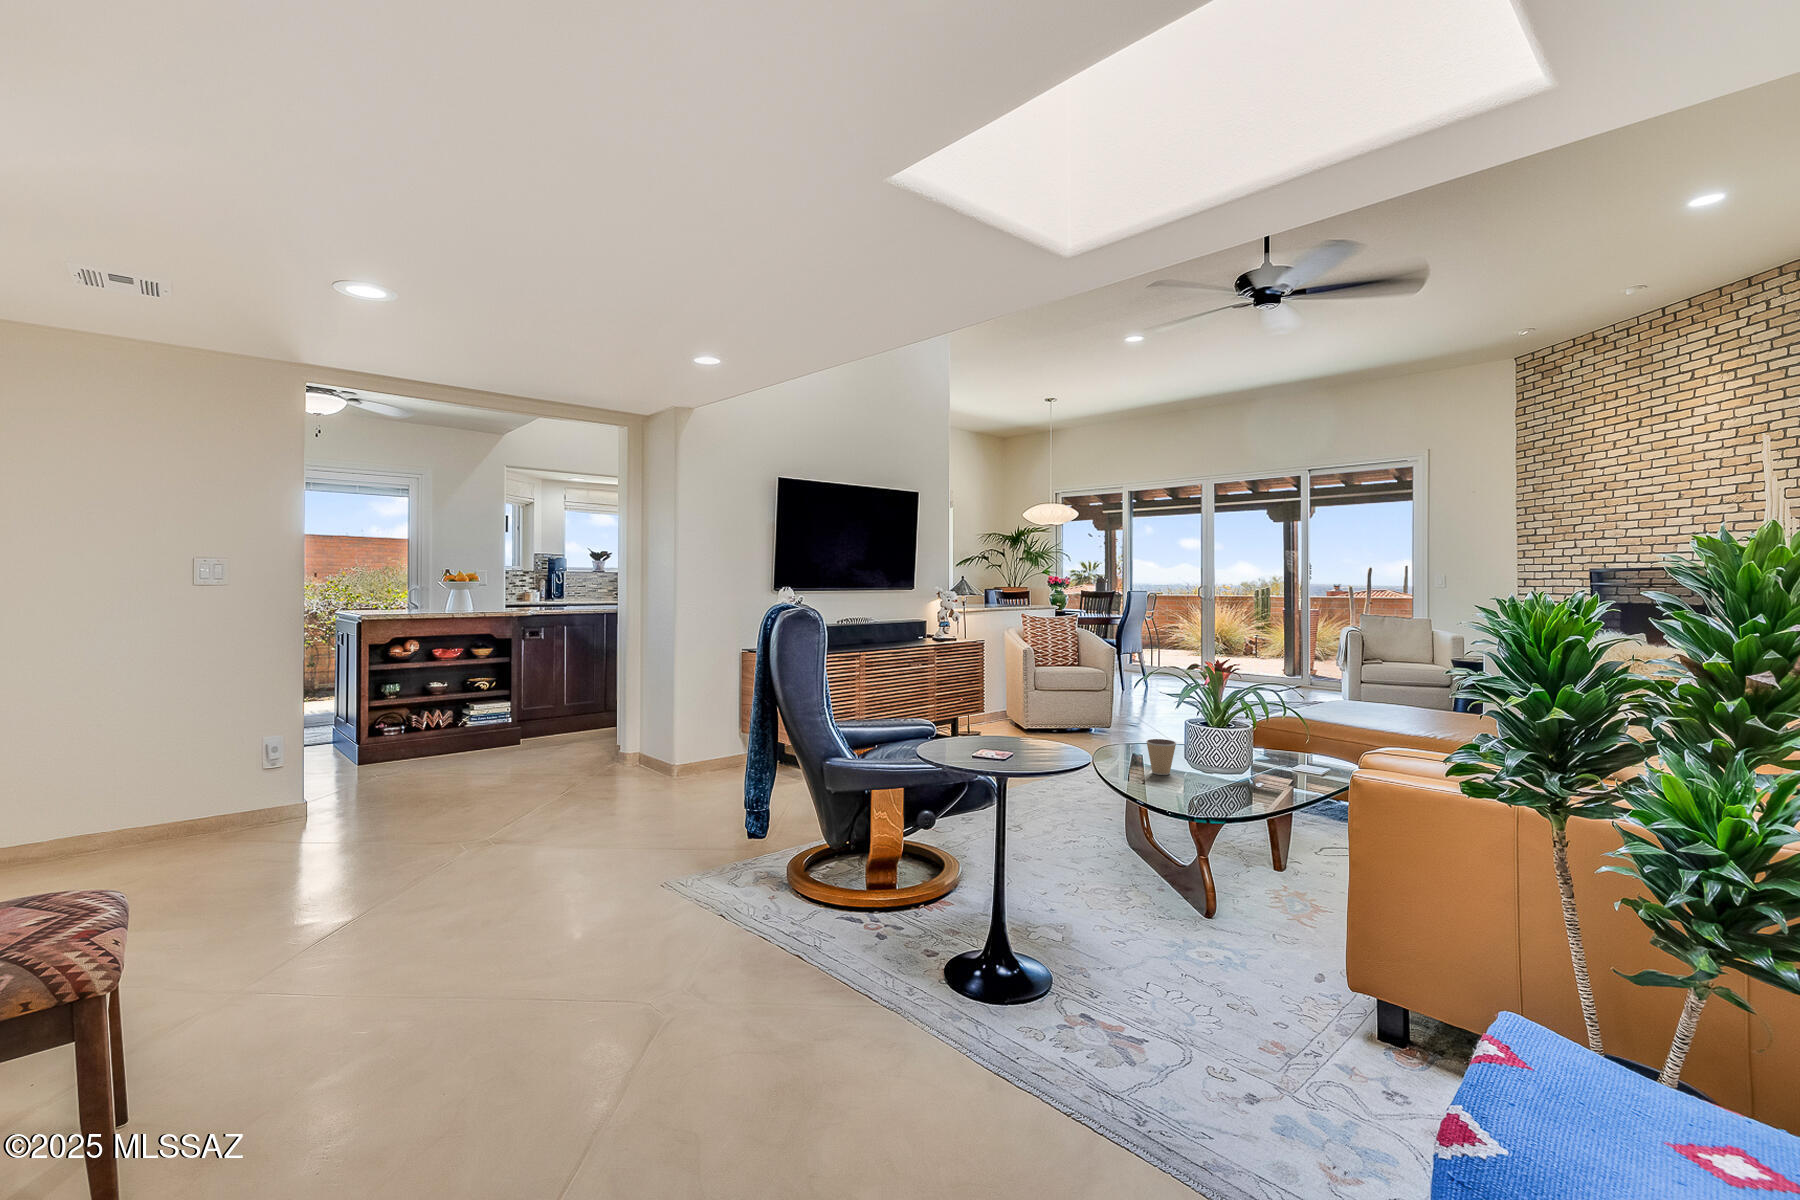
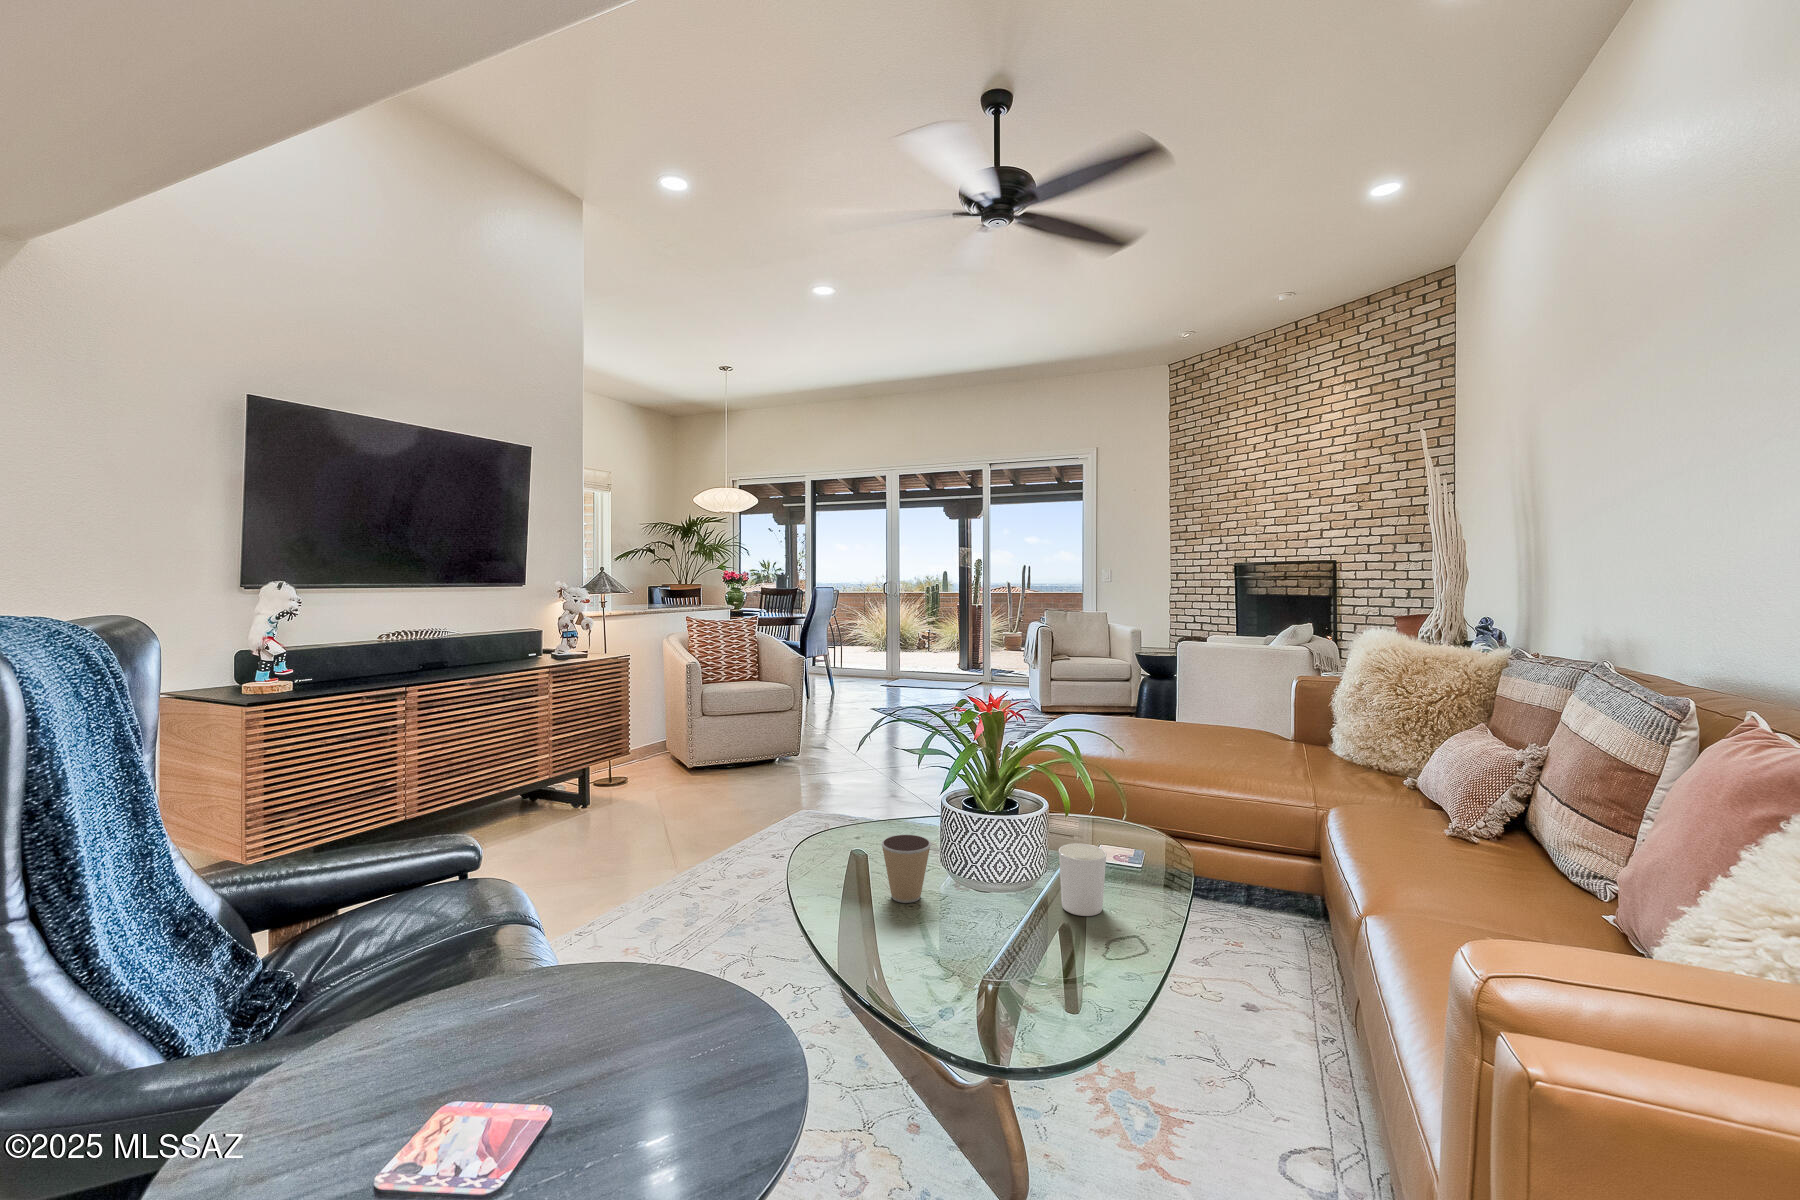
candle holder: none [1253,749,1284,789] -> present [1059,843,1107,916]

